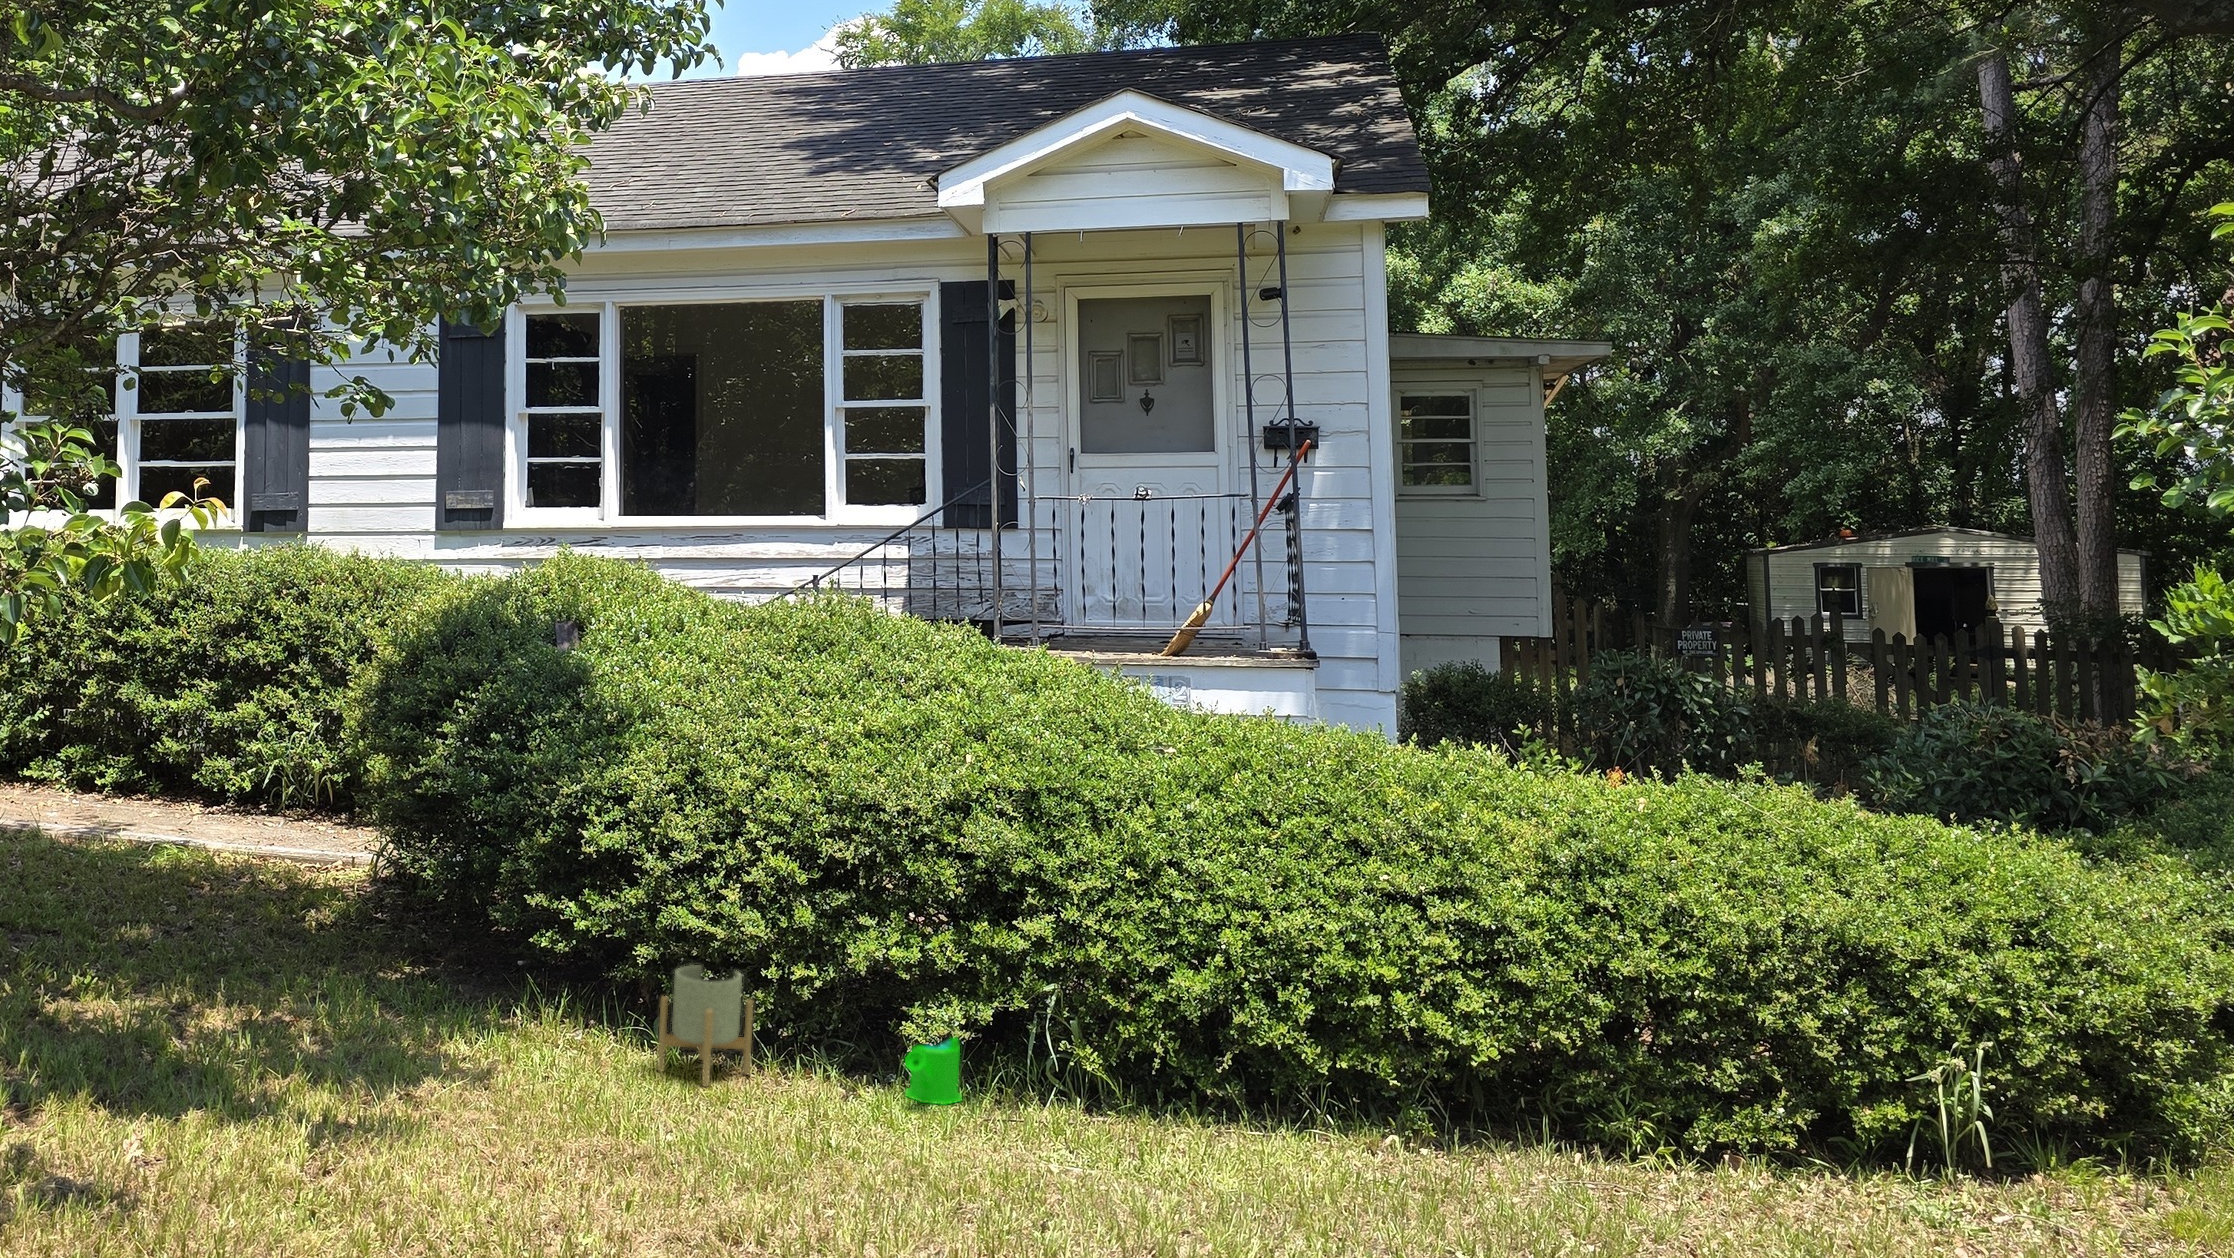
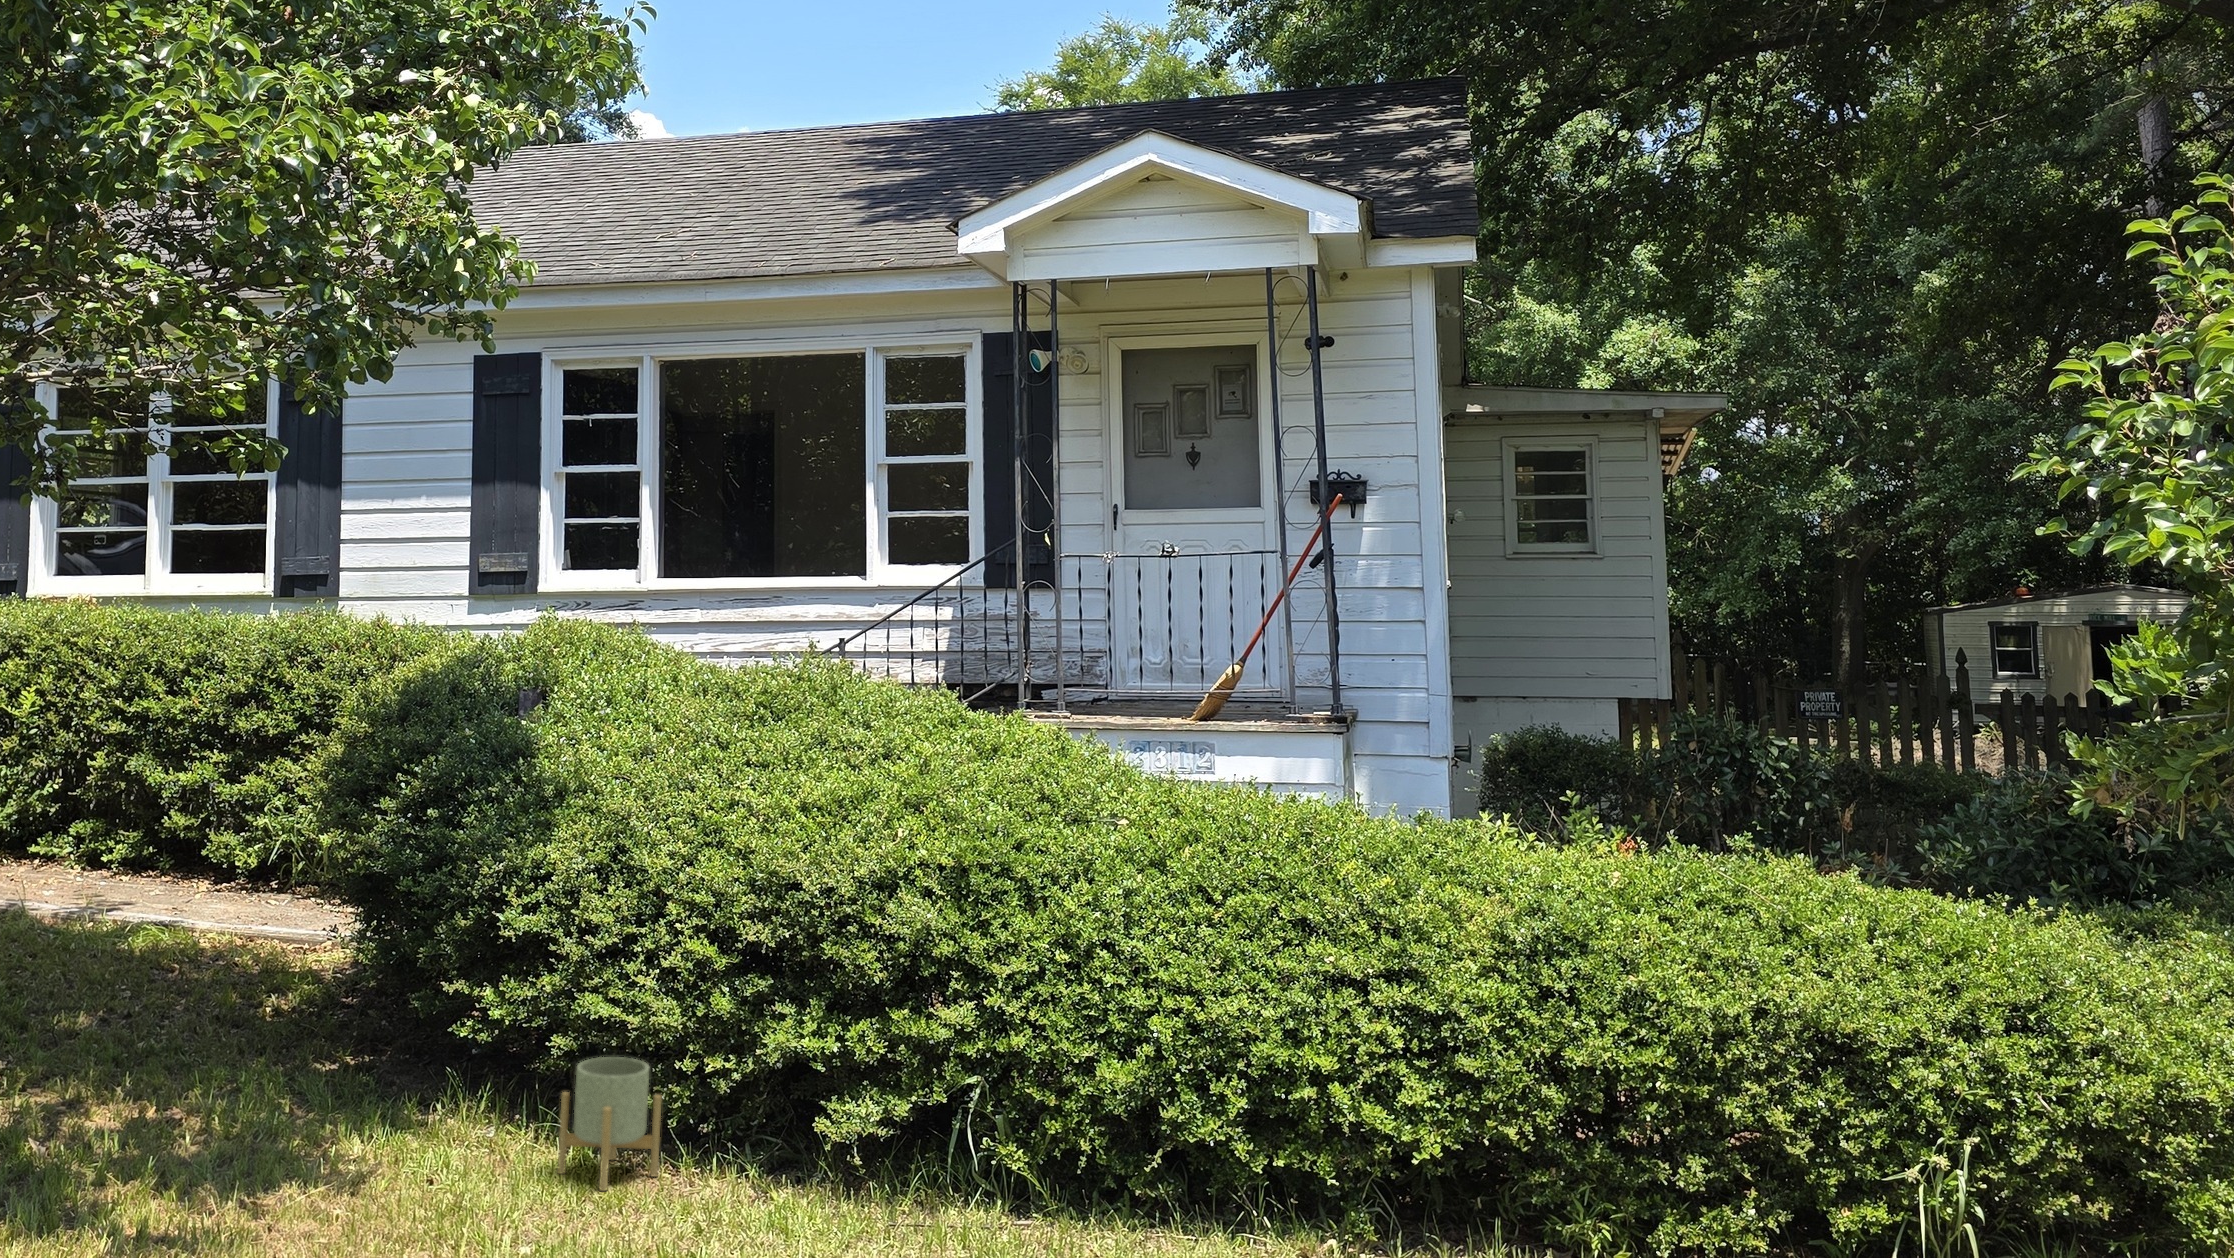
watering can: present [905,1035,962,1105] -> none [814,1113,883,1210]

